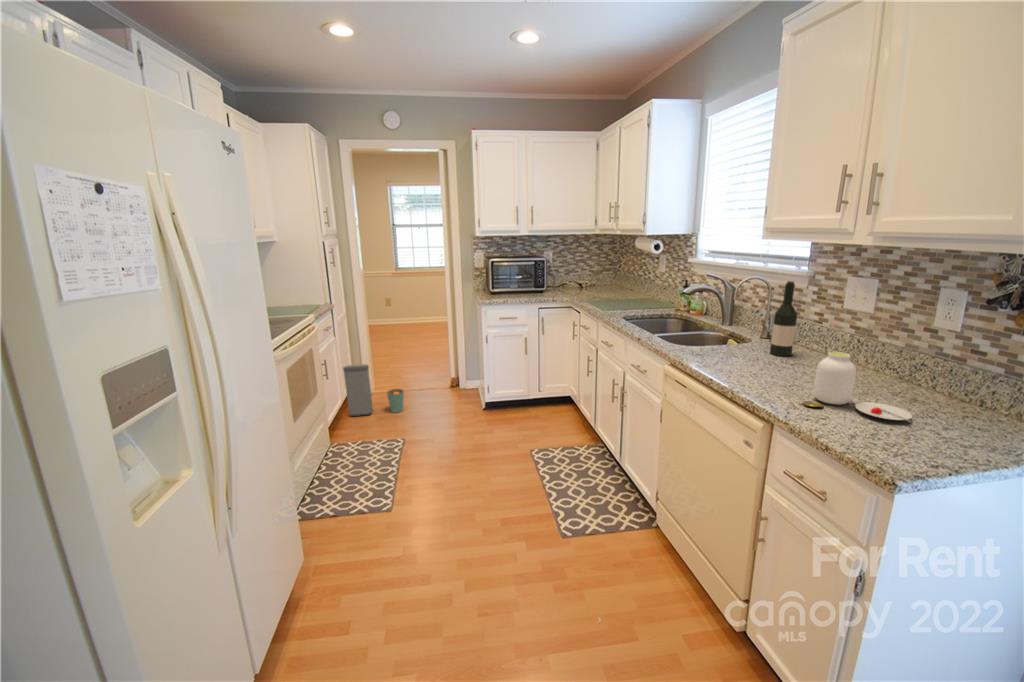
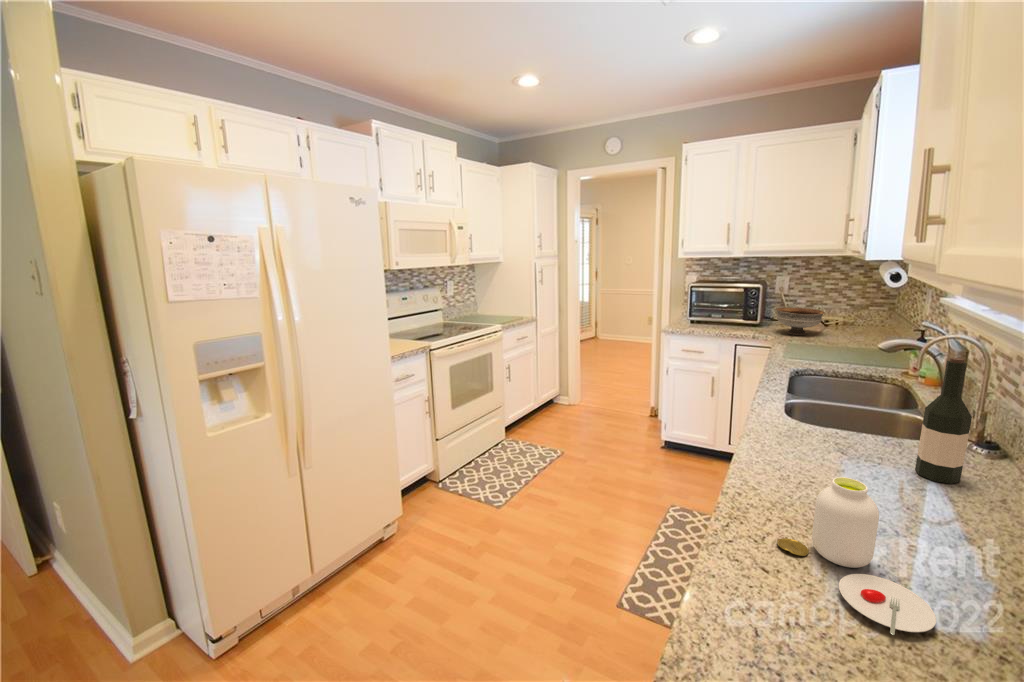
bowl: none [561,274,593,294] -> present [776,307,825,335]
trash can: present [343,365,404,417] -> none [538,374,588,428]

